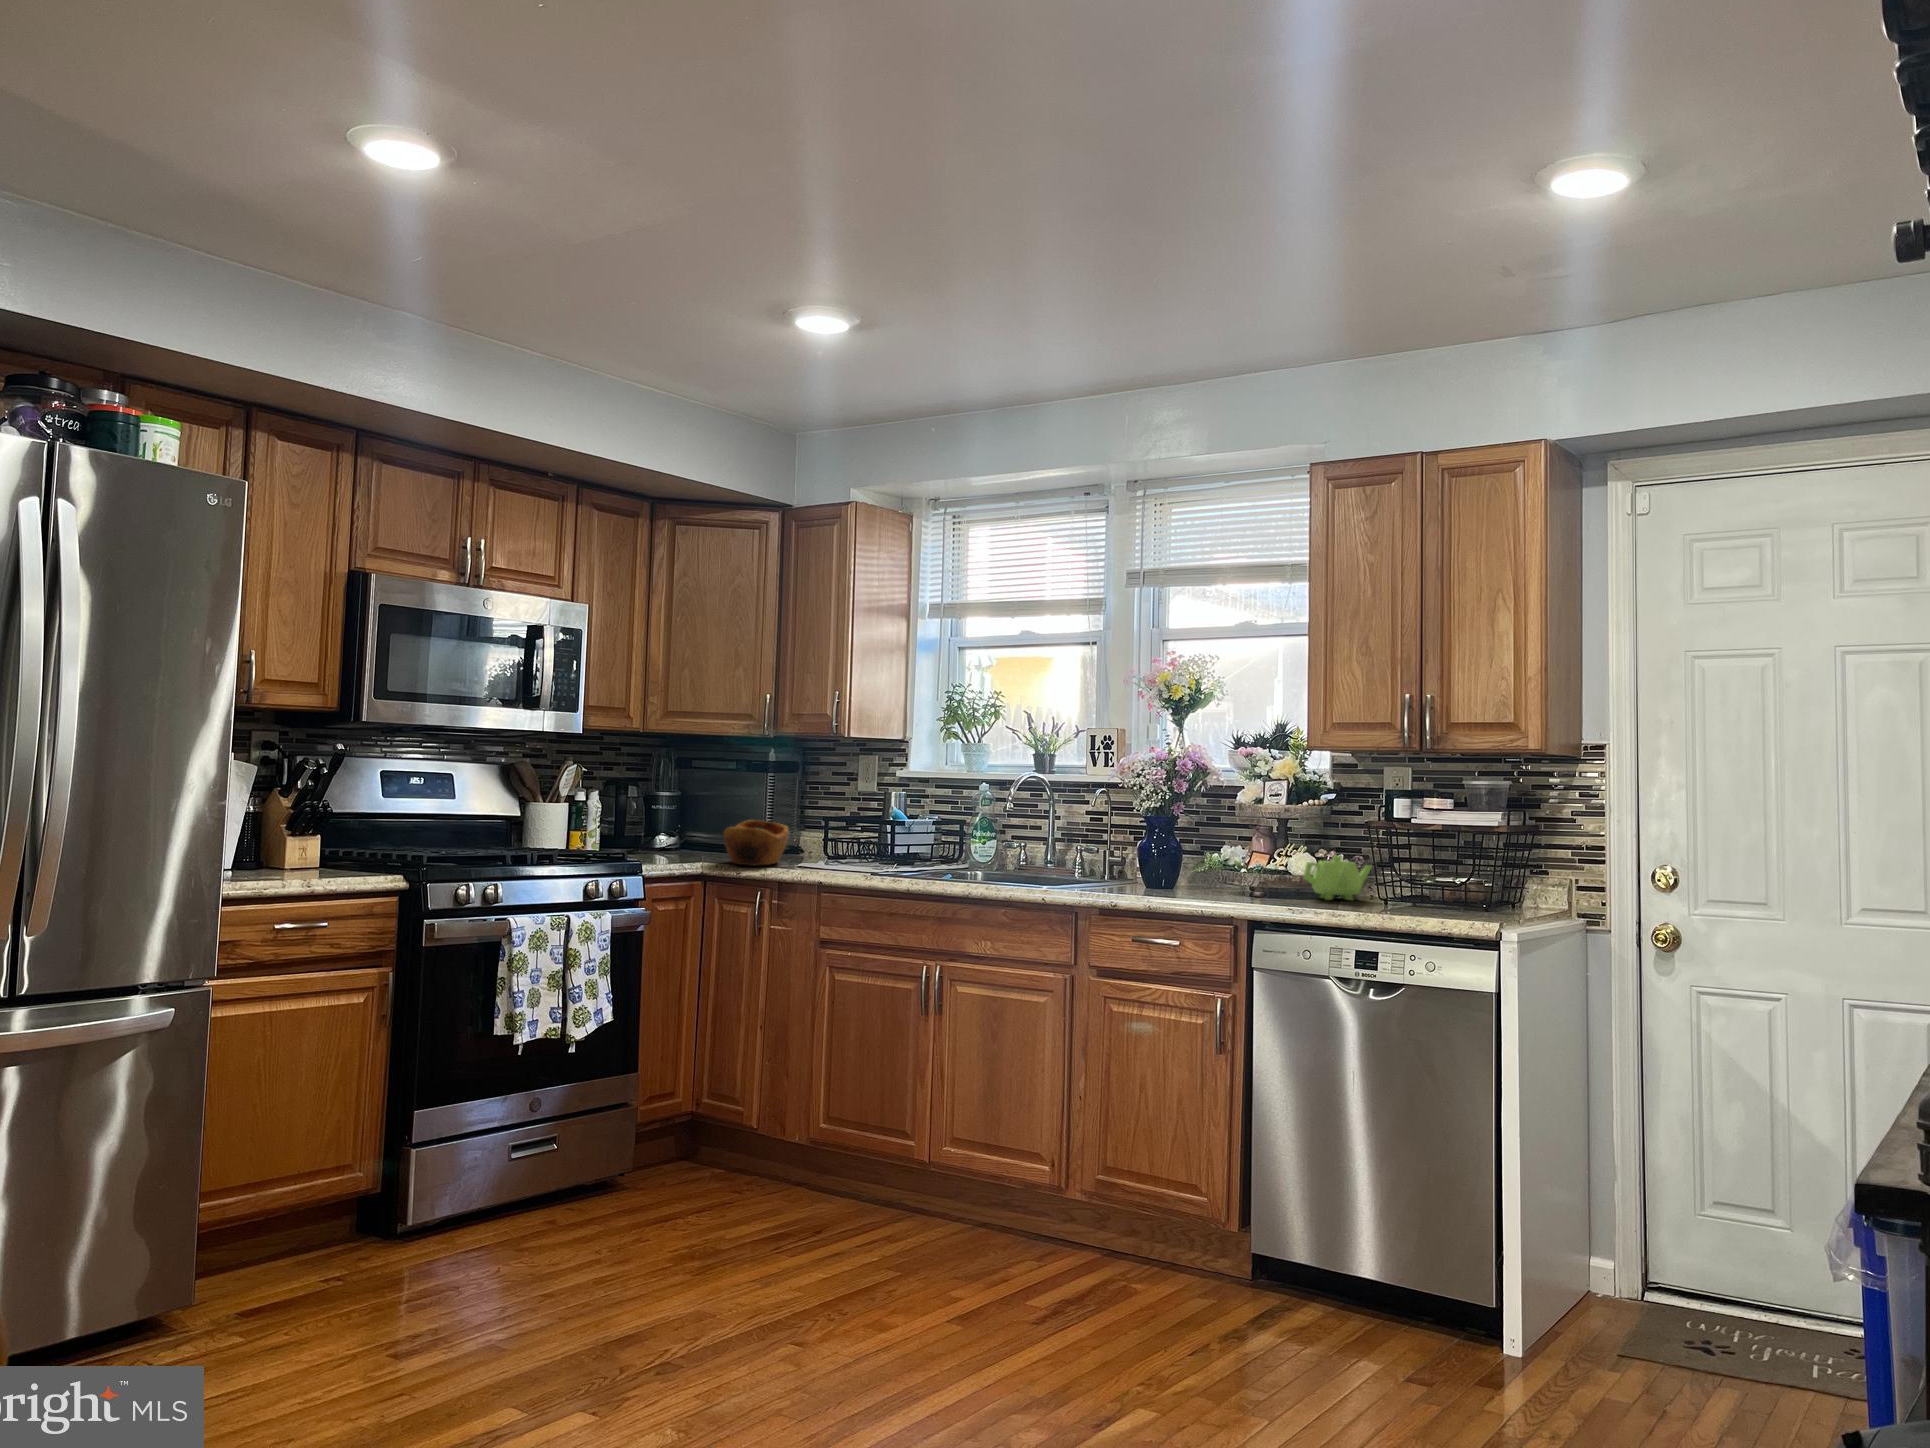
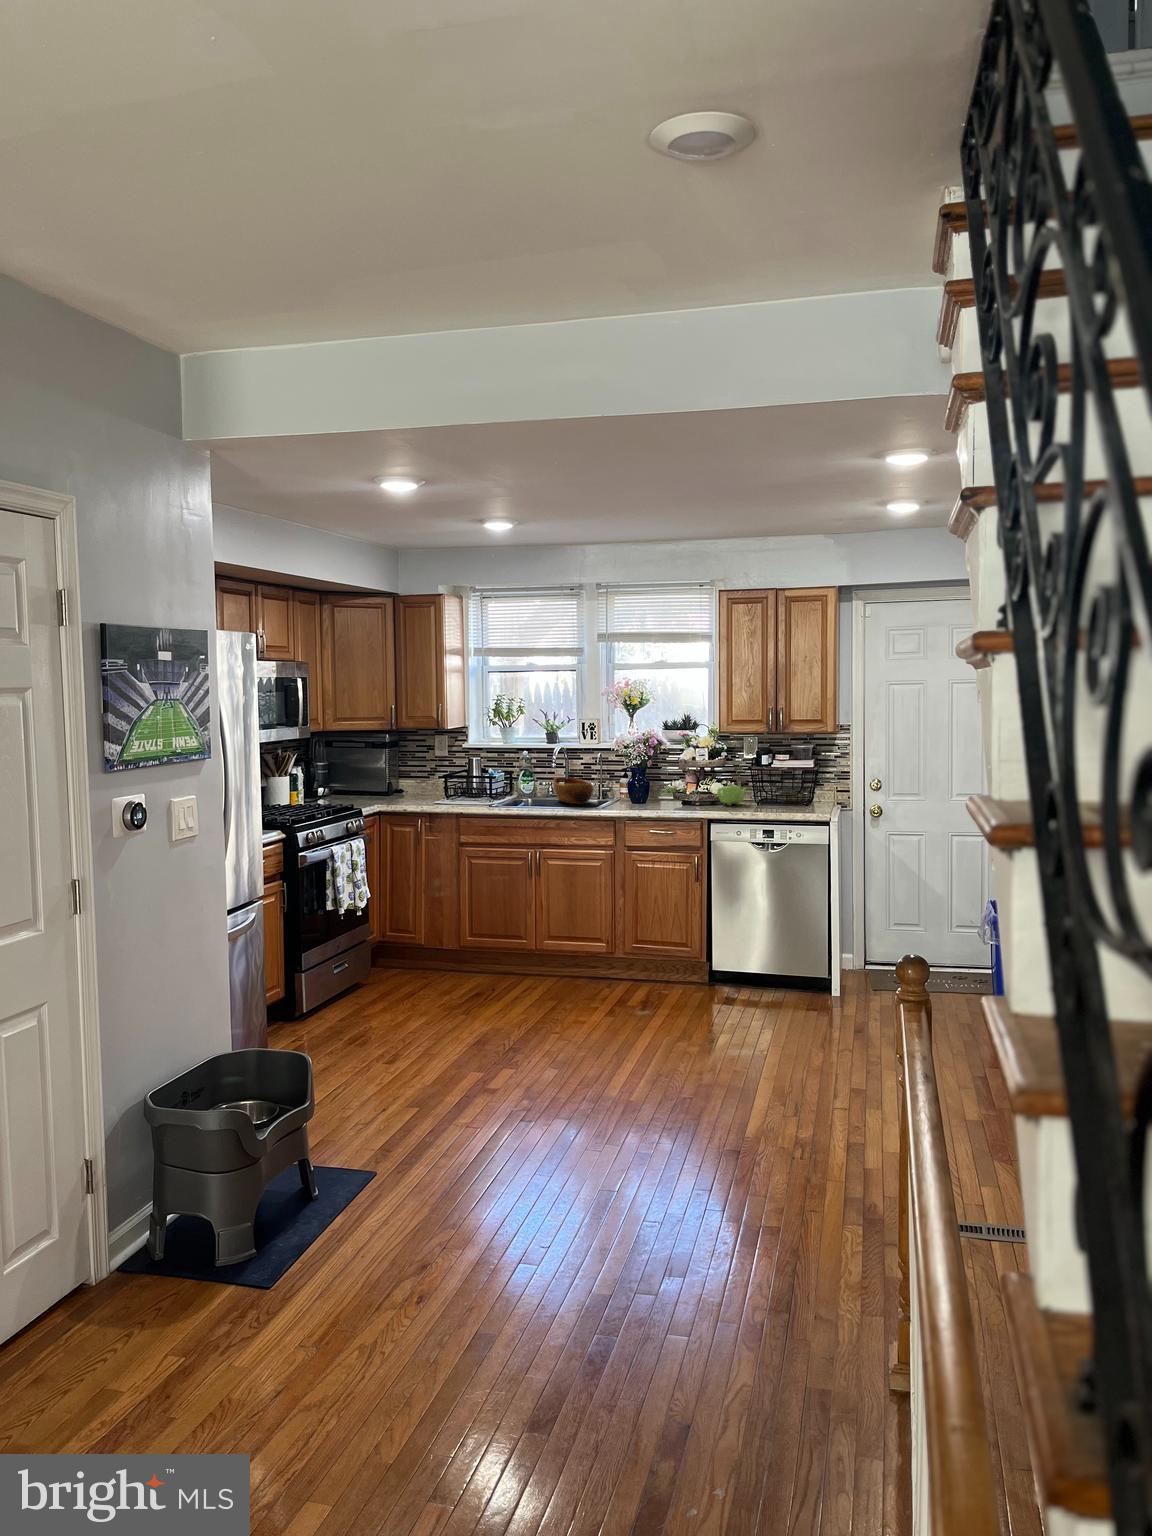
wooden bowl: present [724,820,789,865] -> present [553,777,594,804]

